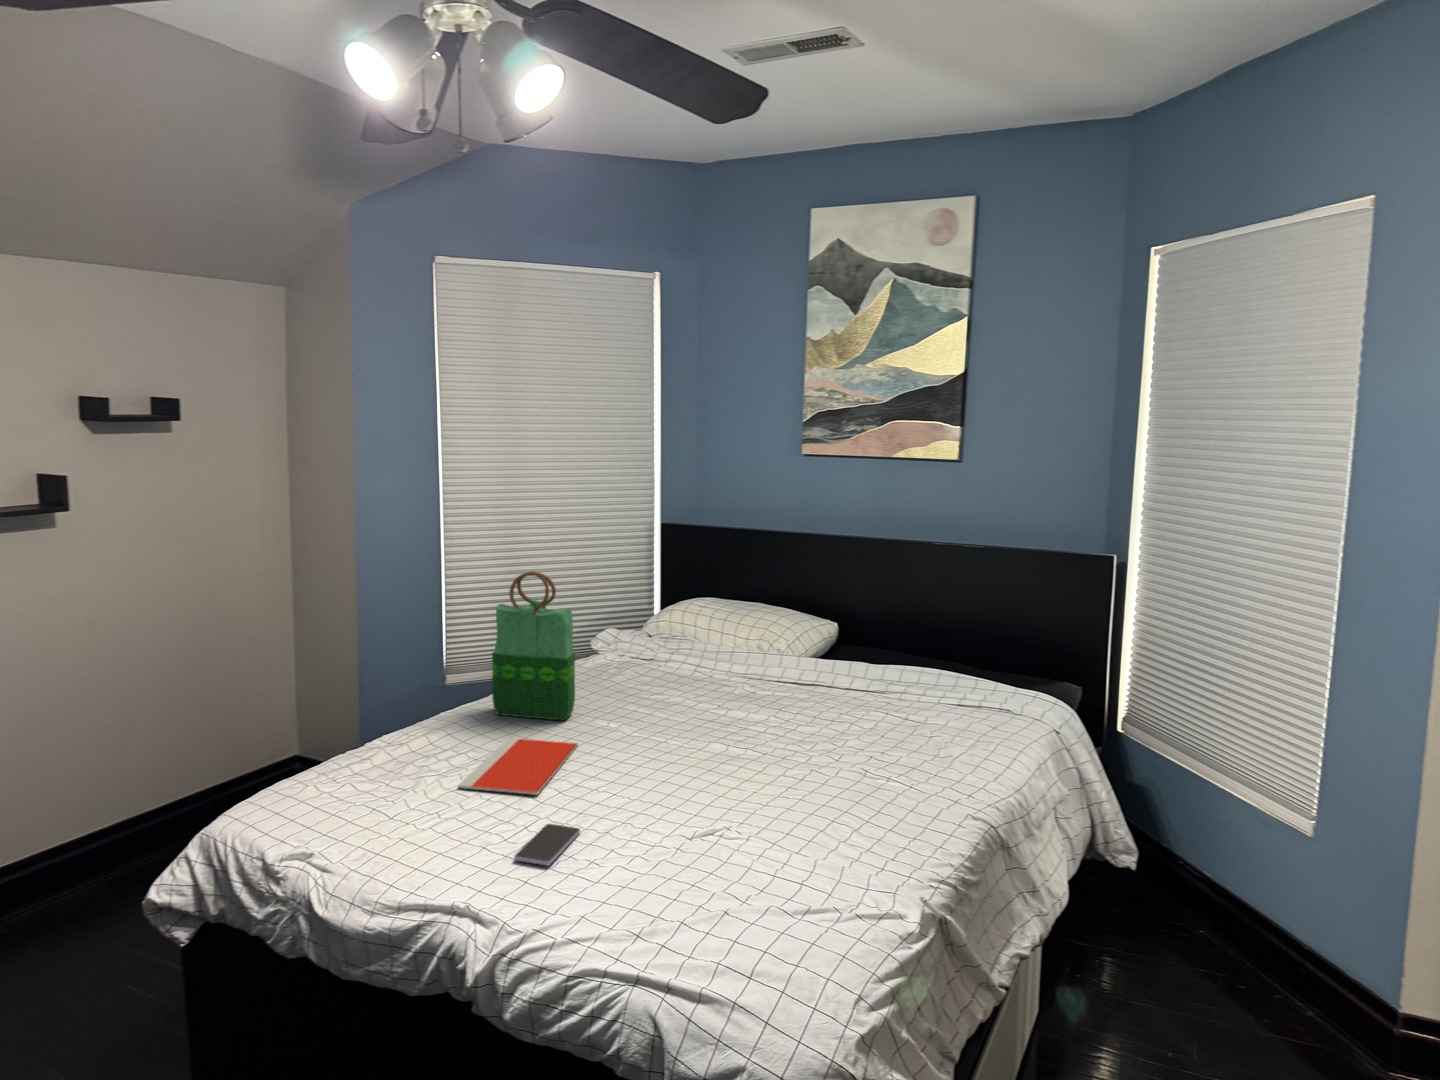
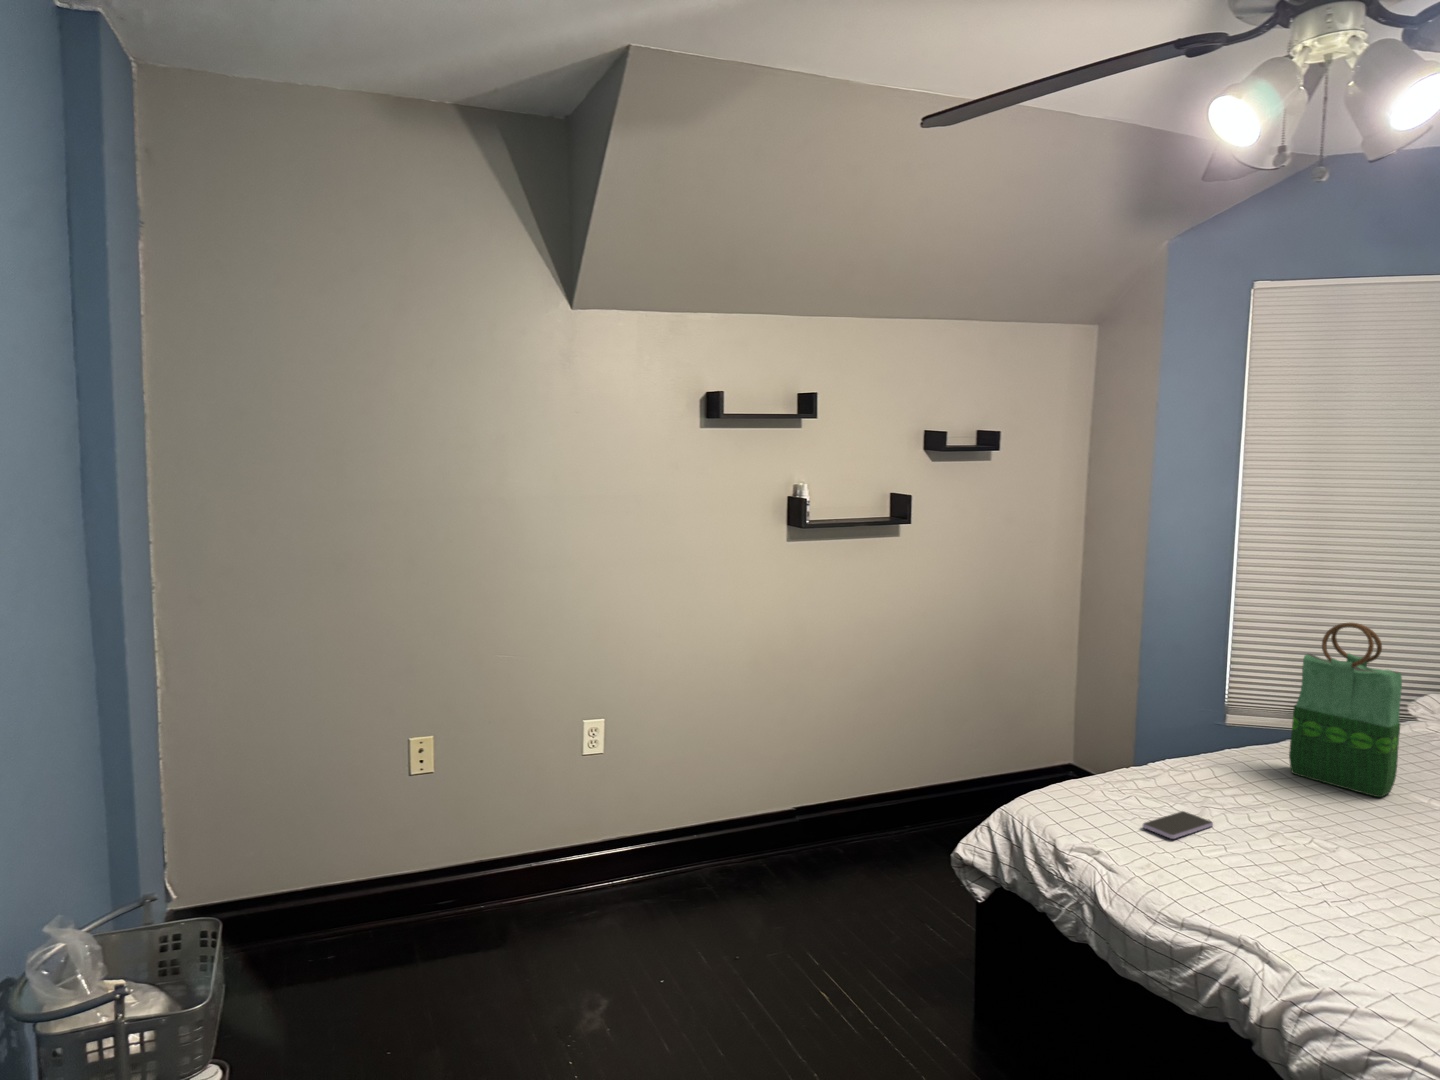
notebook: present [458,738,578,795] -> none [1247,800,1397,864]
smartphone: present [514,824,580,865] -> present [1143,811,1213,839]

